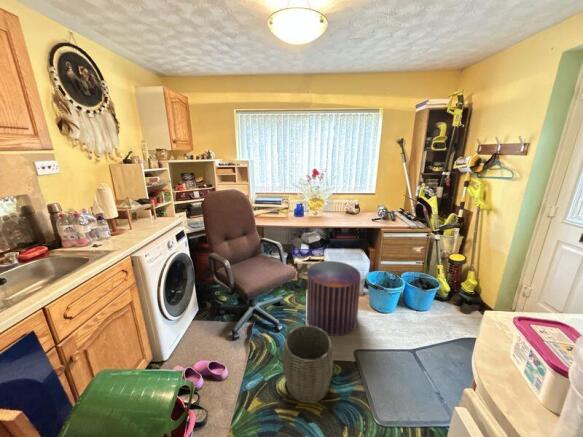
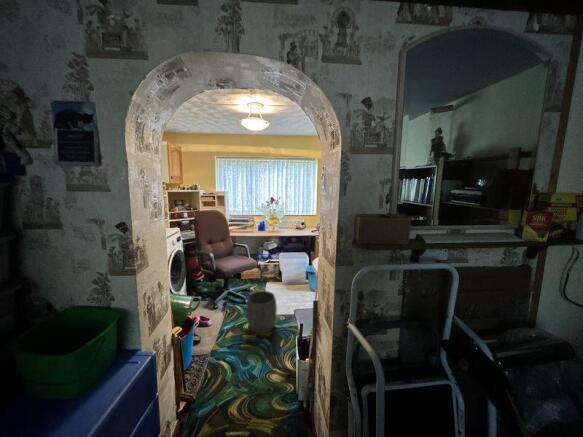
pouf: present [307,261,361,336] -> none [265,258,299,304]

